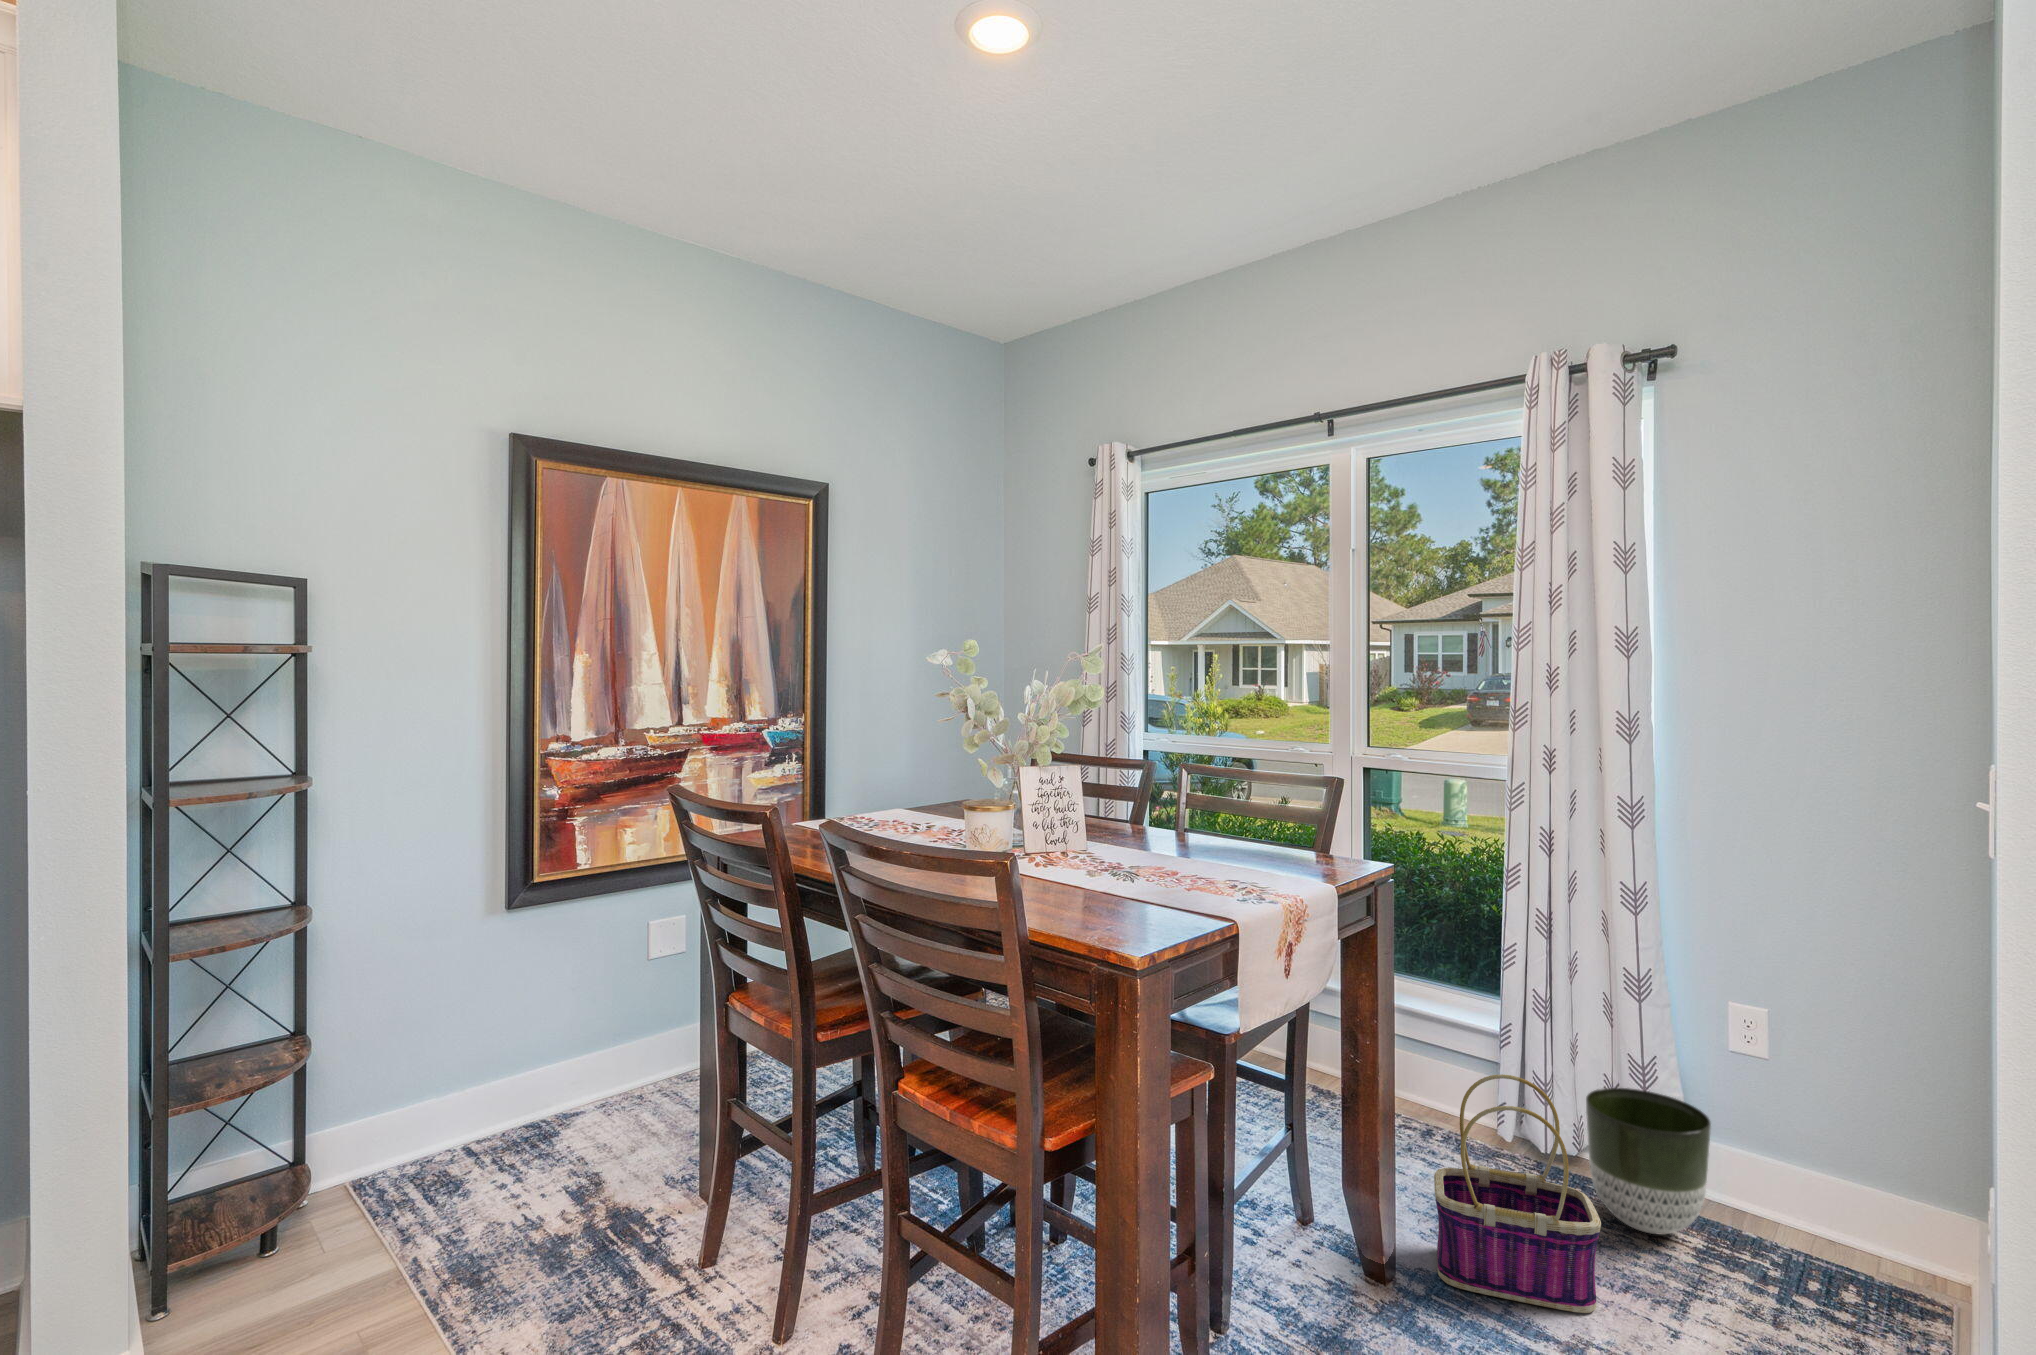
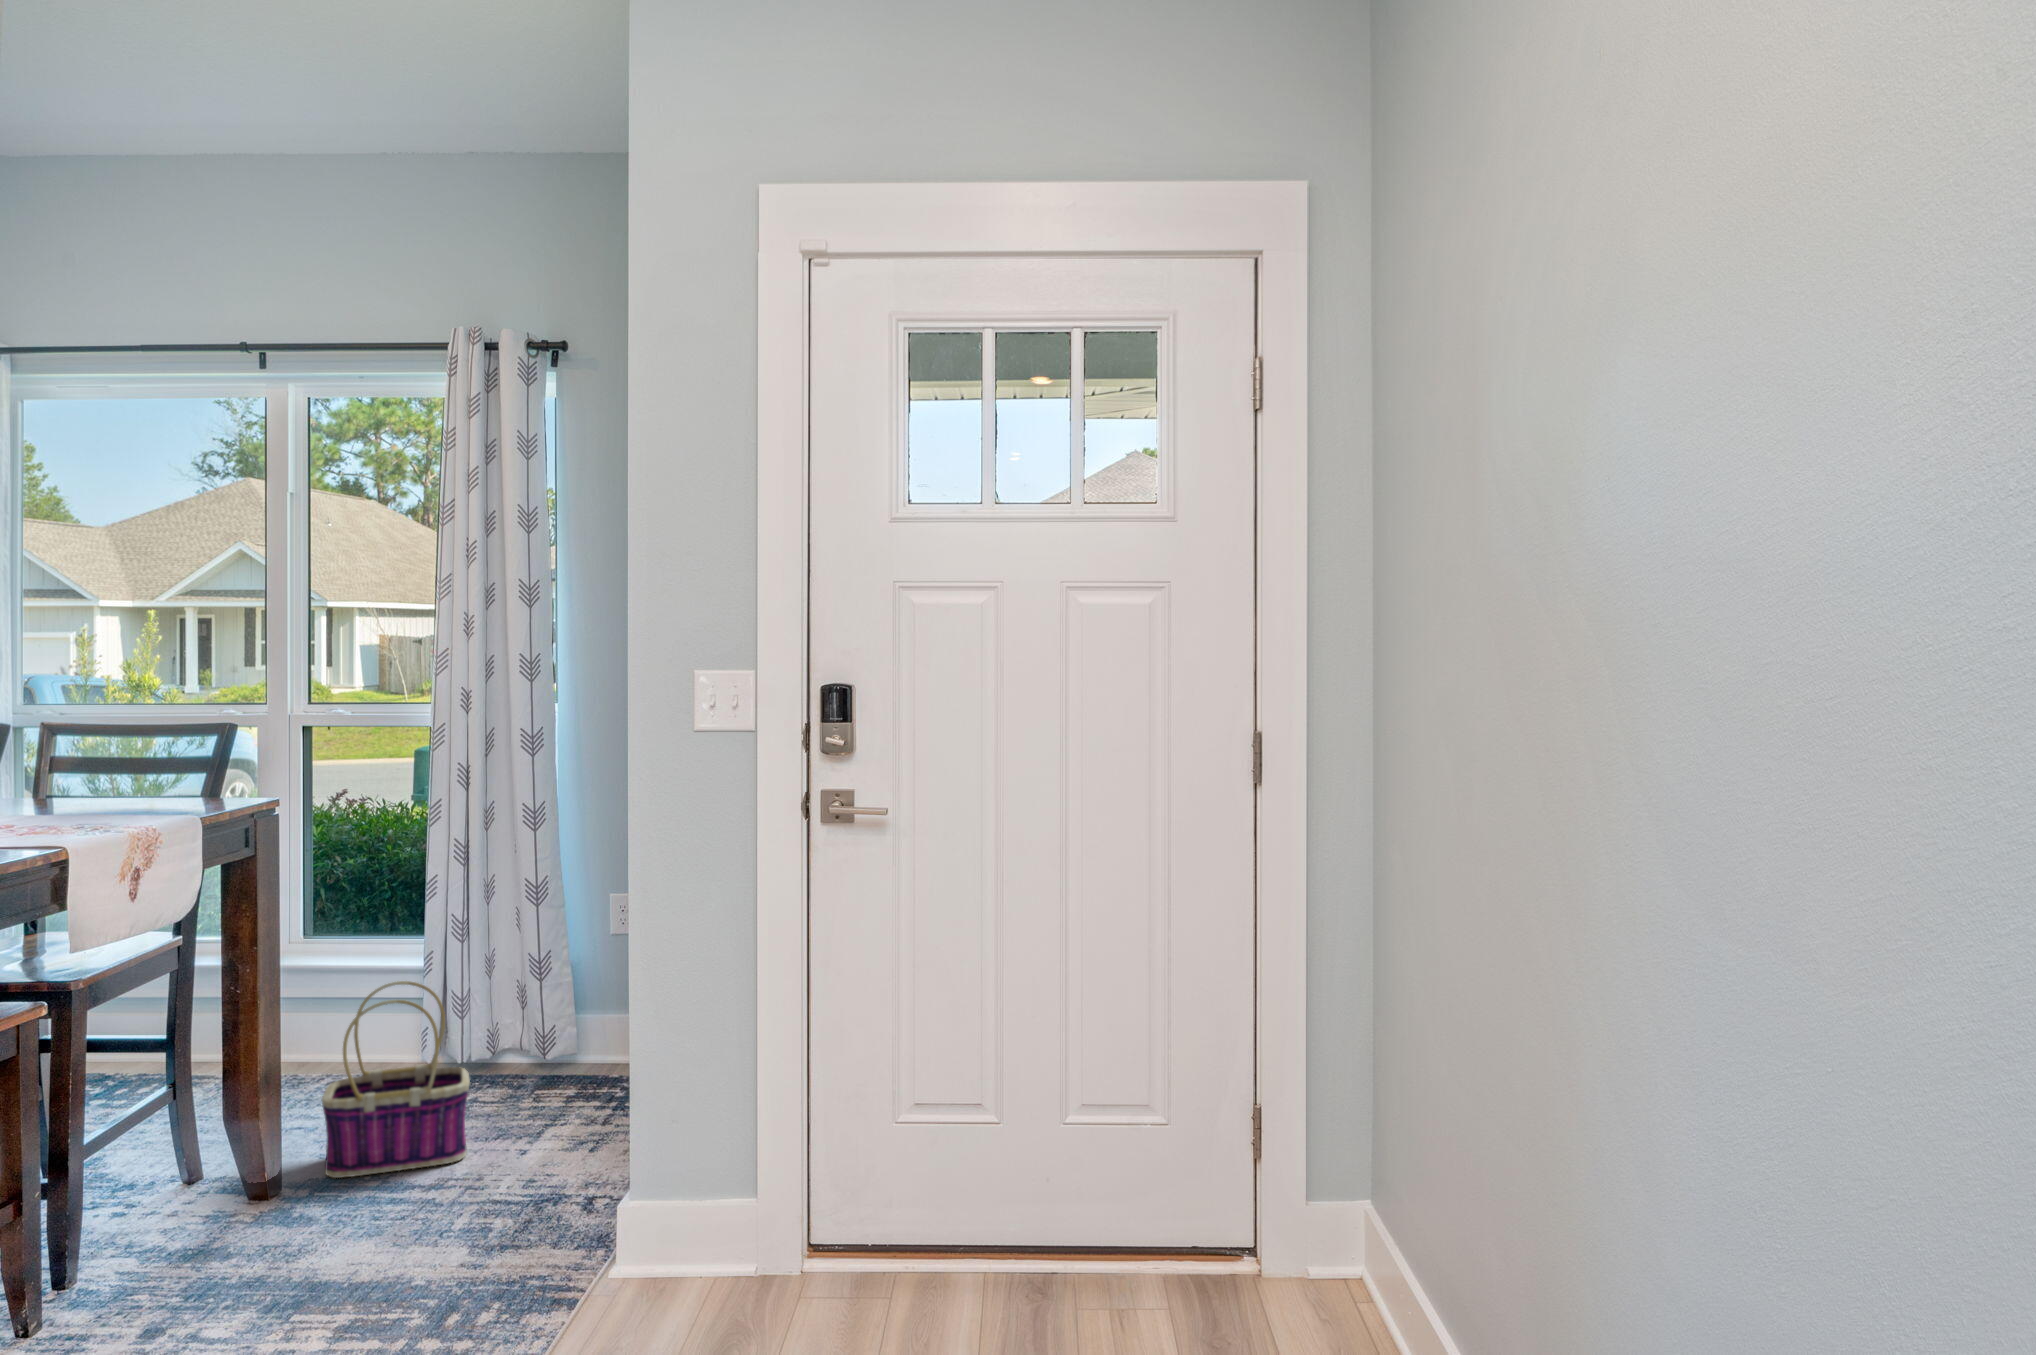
planter: present [1586,1088,1711,1235] -> none [486,983,583,1098]

